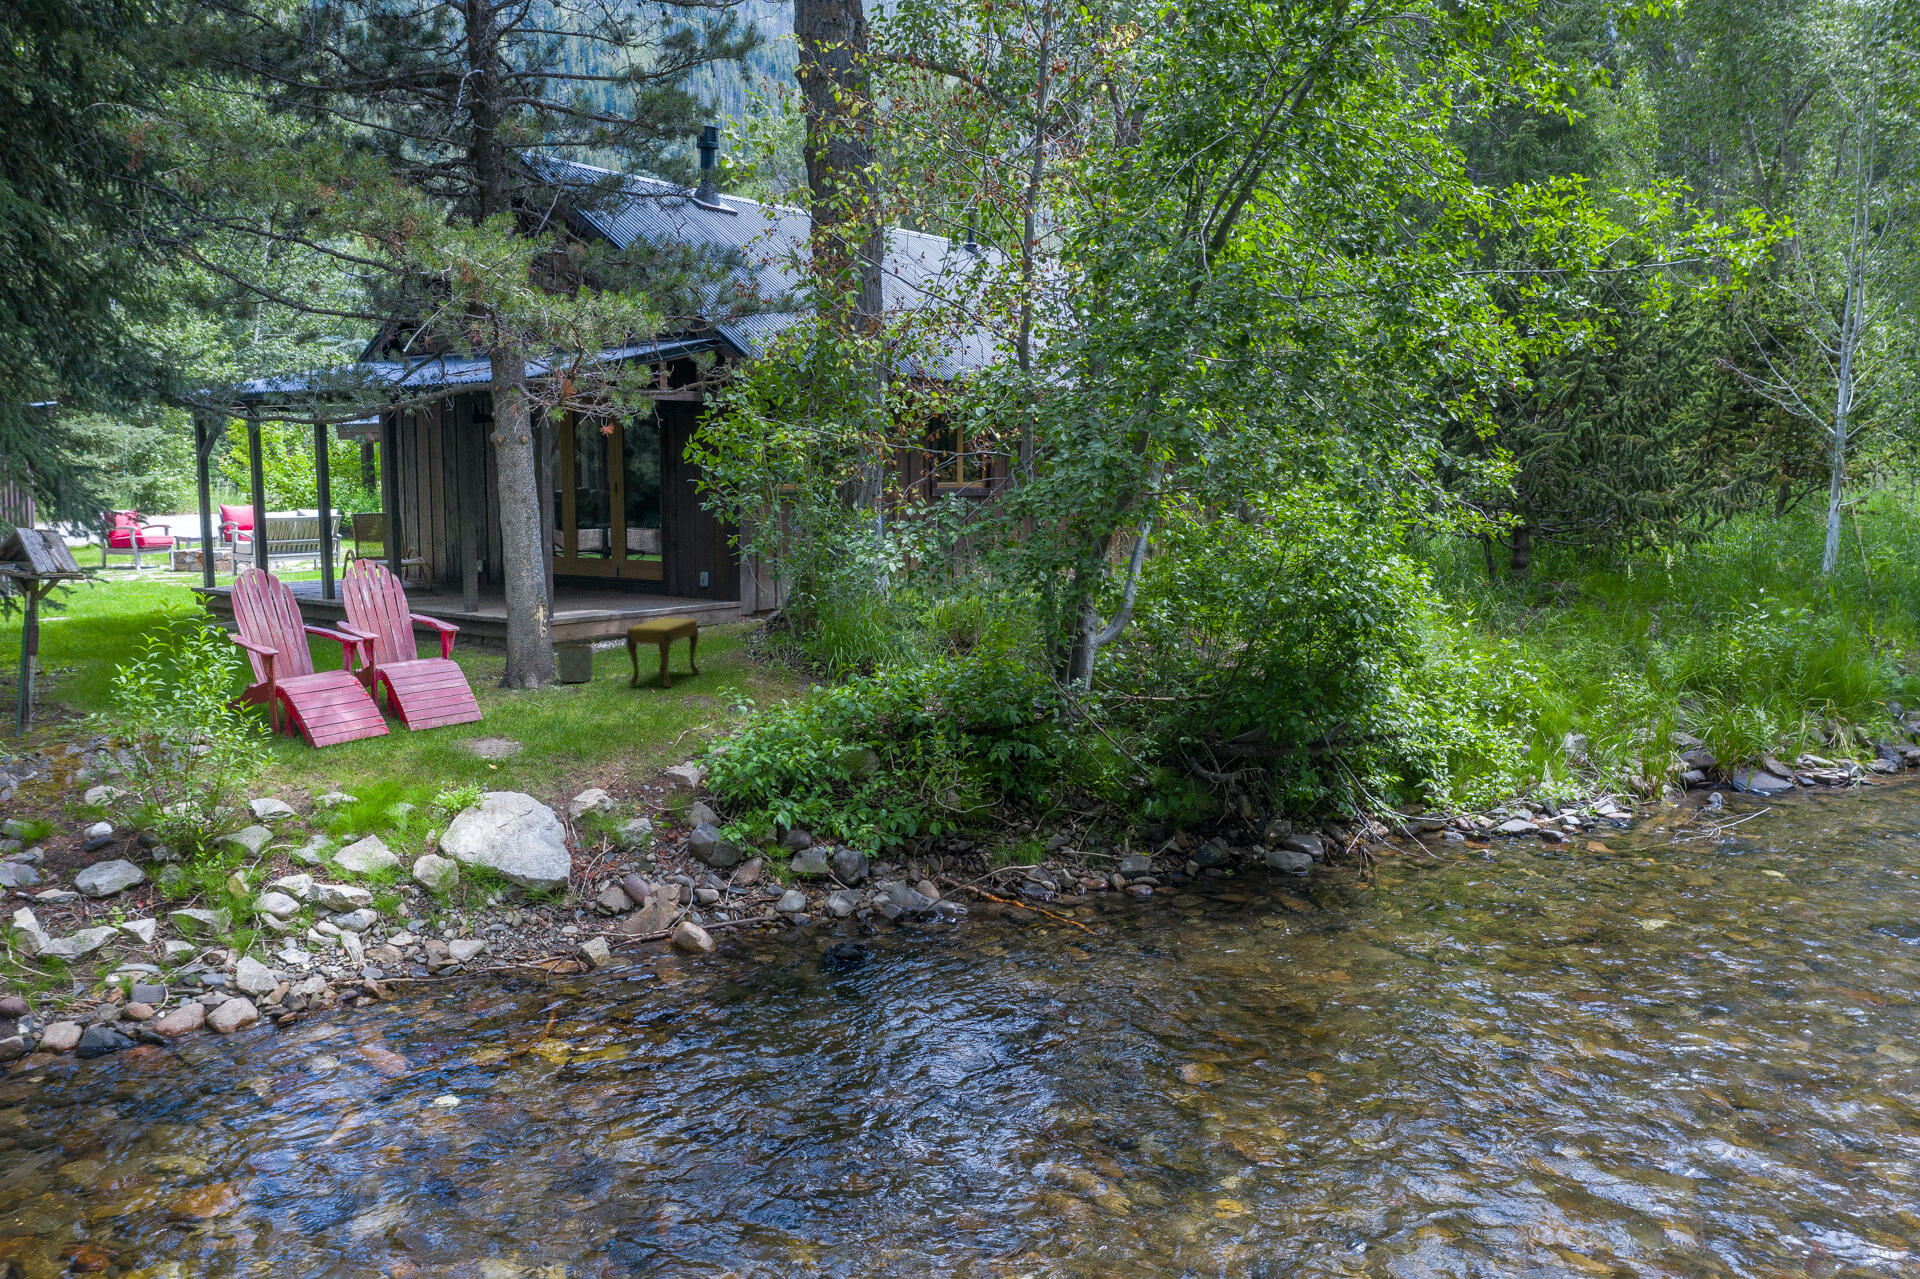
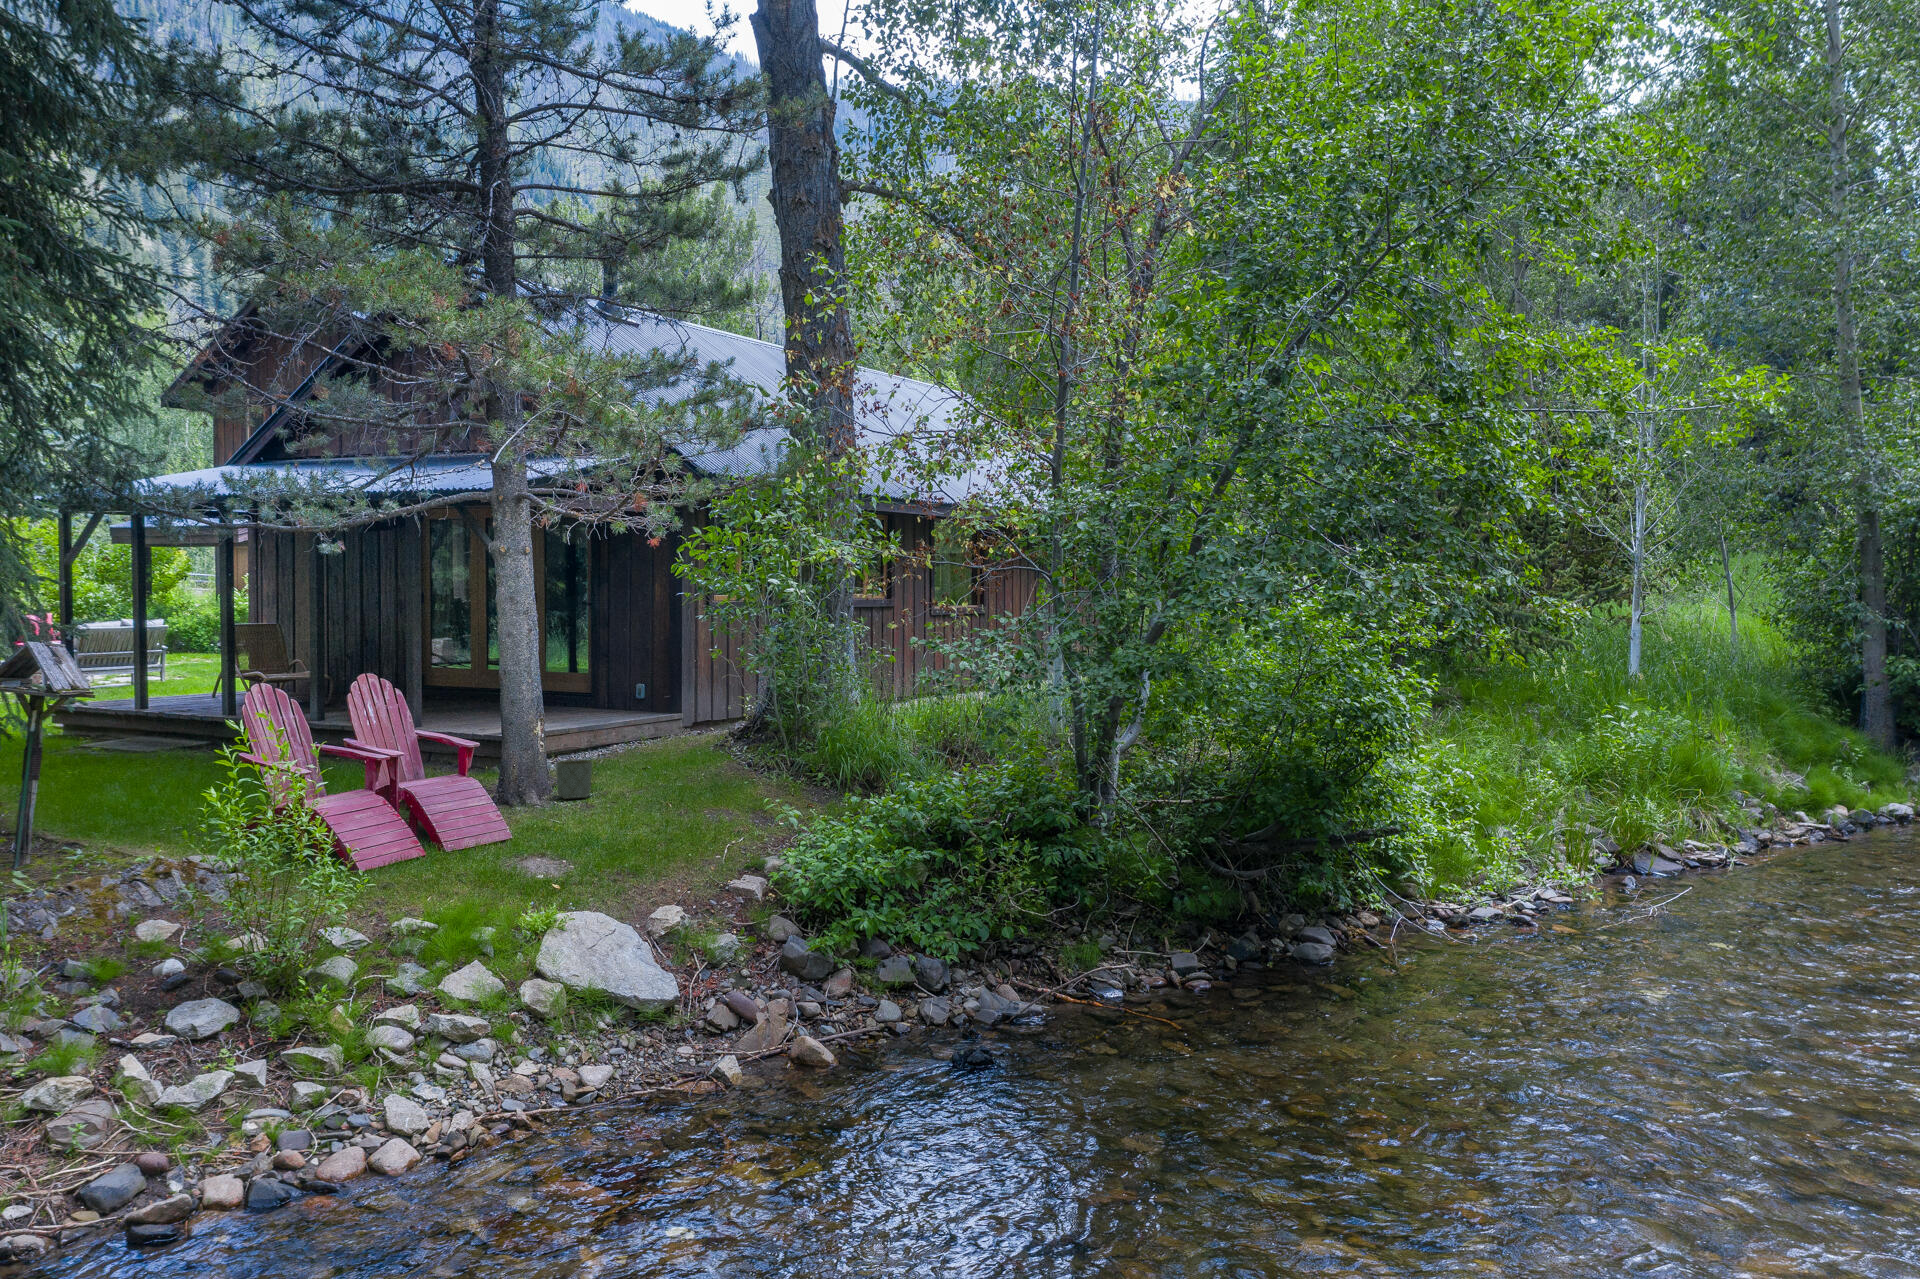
footstool: present [626,618,700,687] -> none [638,731,703,801]

